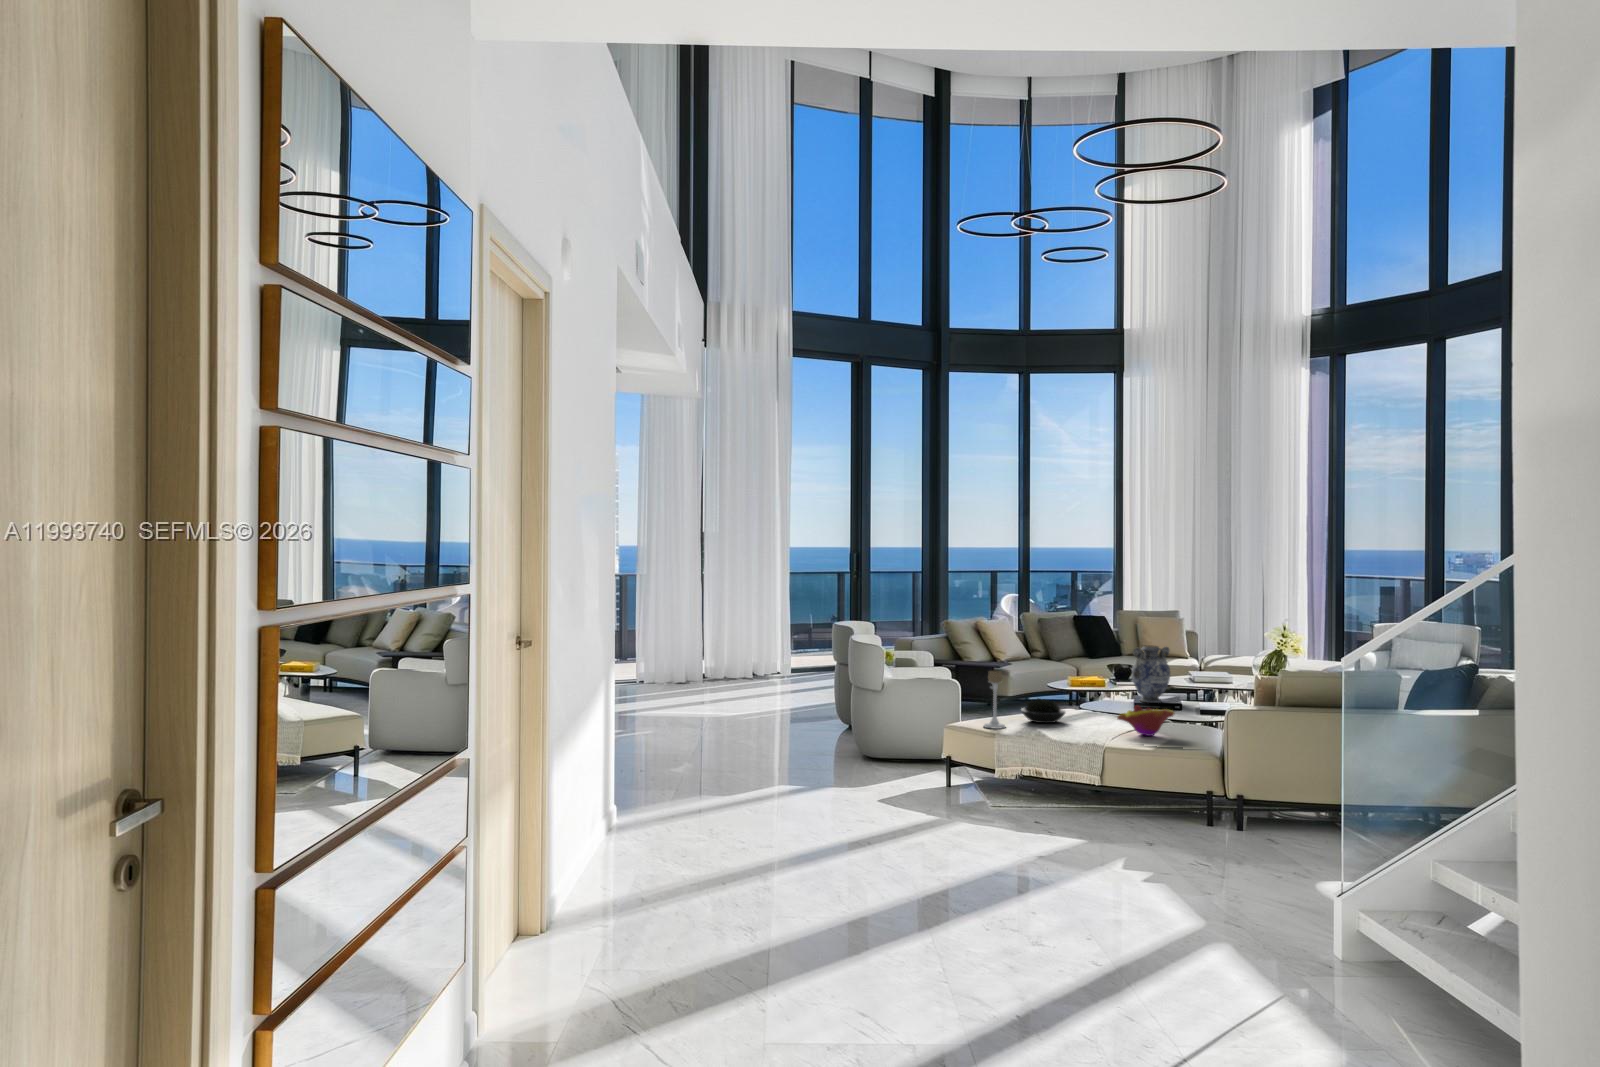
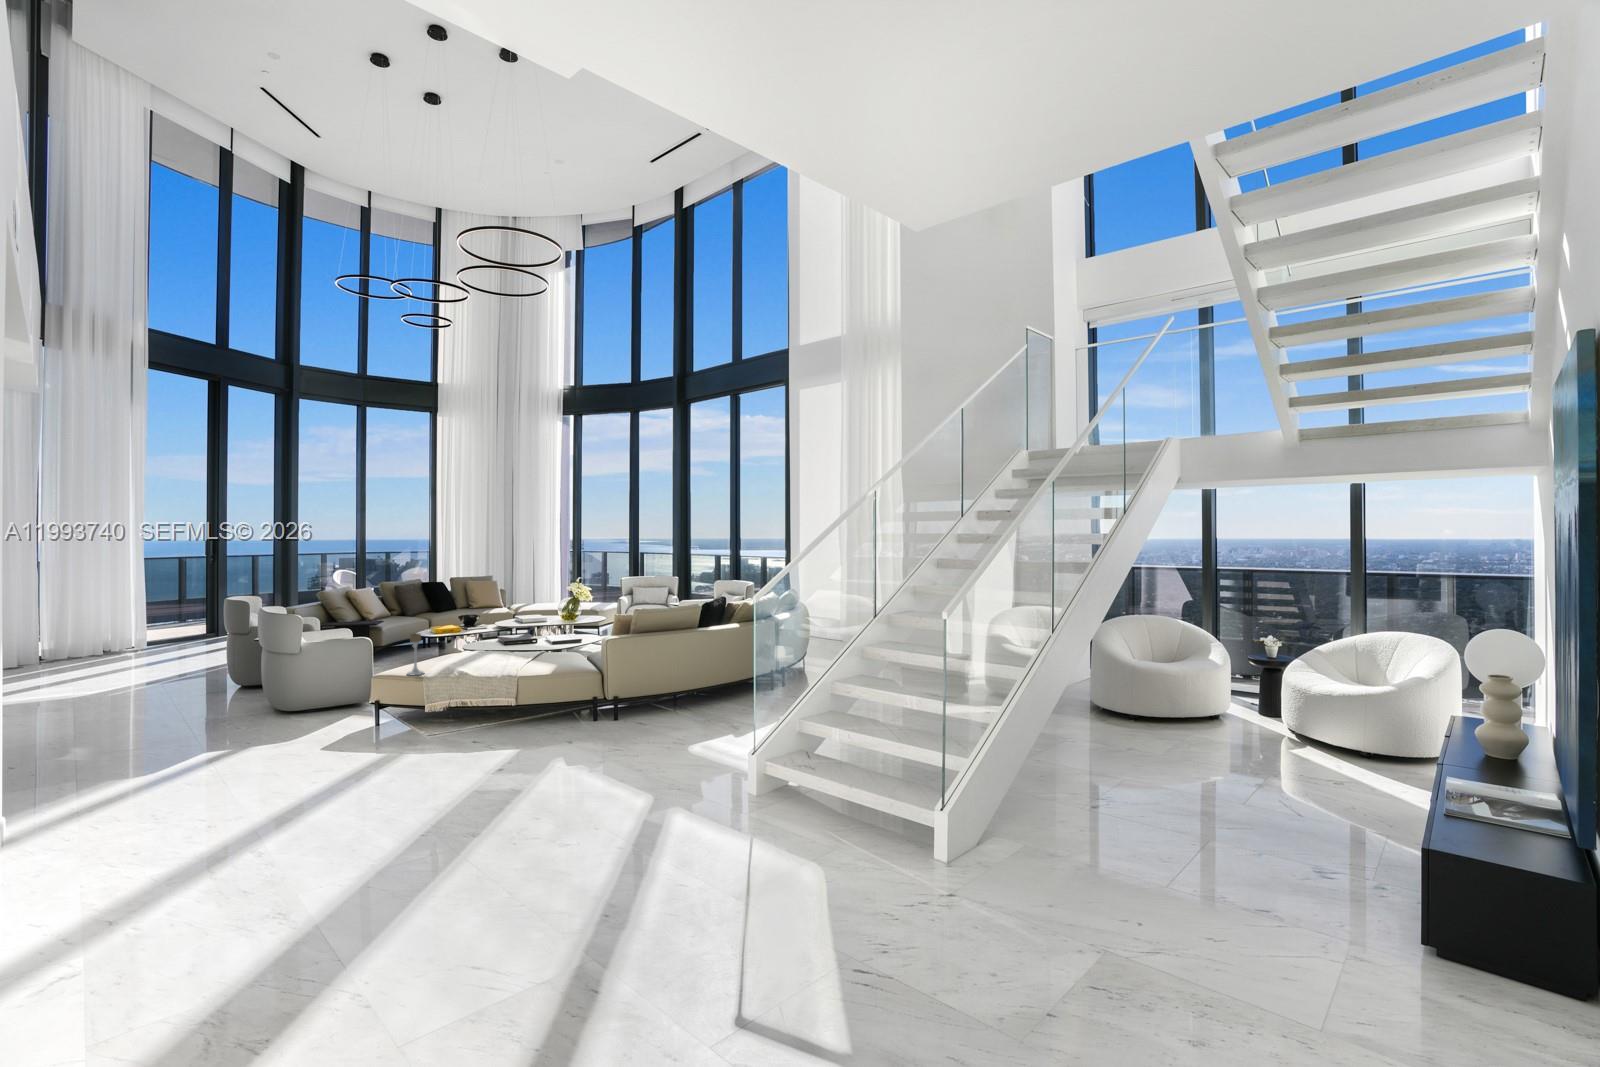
vase: present [1132,645,1170,703] -> none [493,603,519,641]
succulent plant: present [1021,698,1065,723] -> none [430,648,464,666]
decorative bowl: present [1117,705,1175,736] -> none [509,646,546,666]

